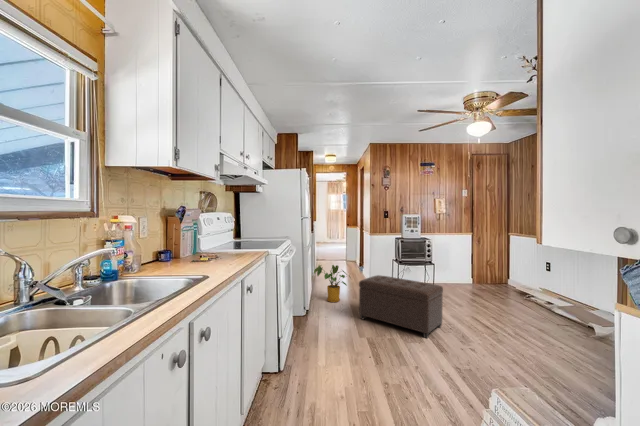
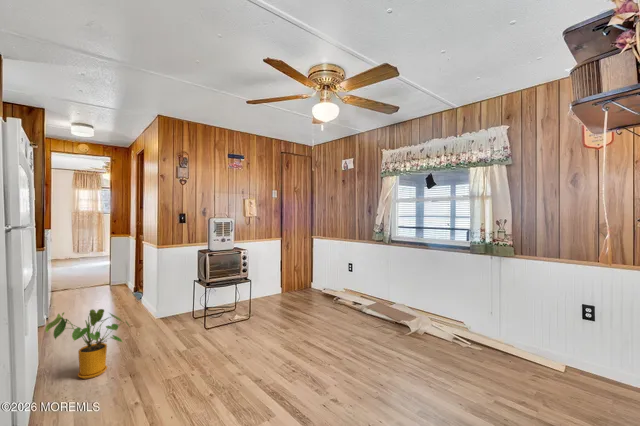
ottoman: present [359,275,443,338] -> none [152,314,282,401]

